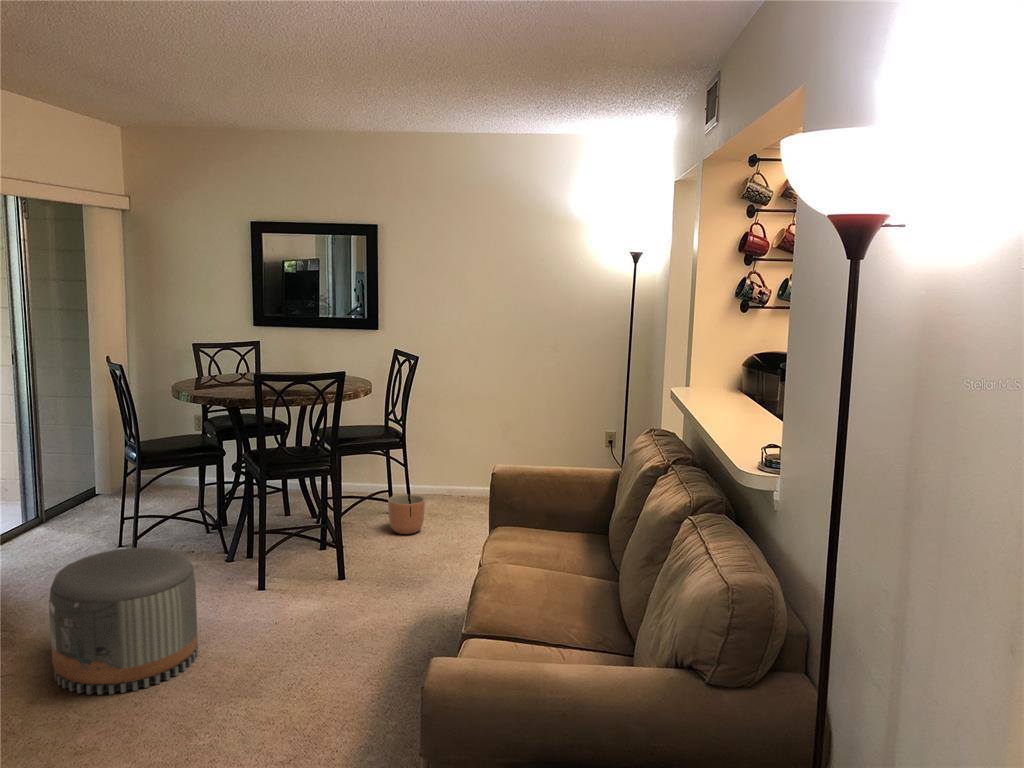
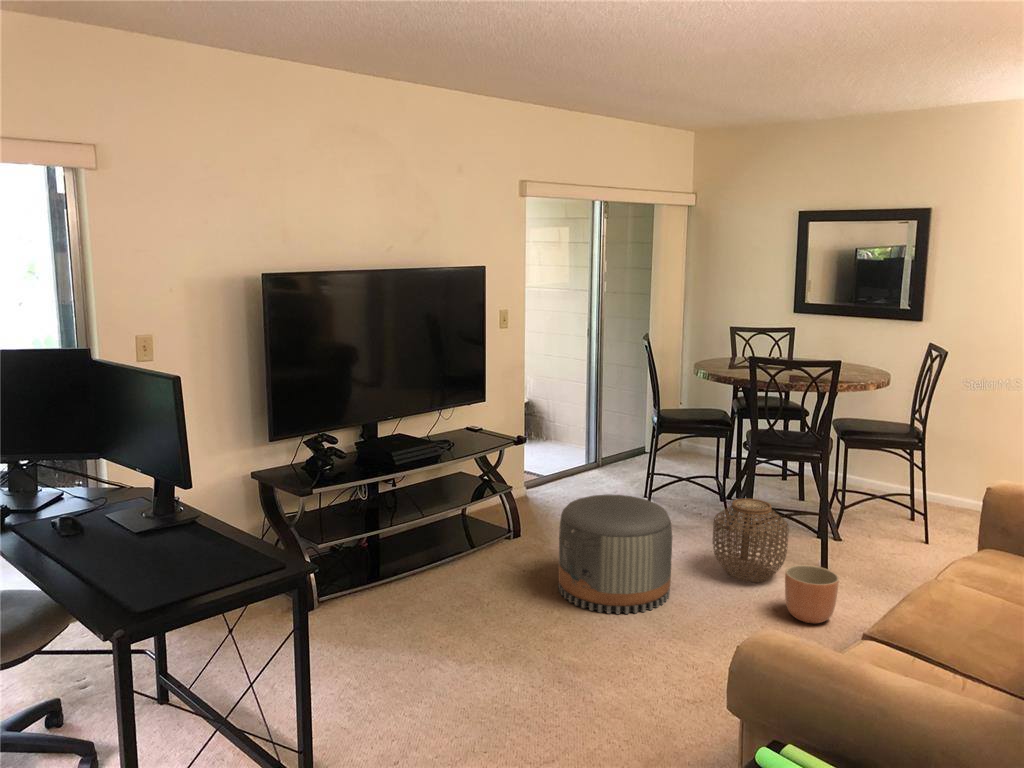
planter: present [388,494,425,534] -> present [785,565,839,623]
woven basket: none [230,523,308,611] -> present [713,498,789,582]

